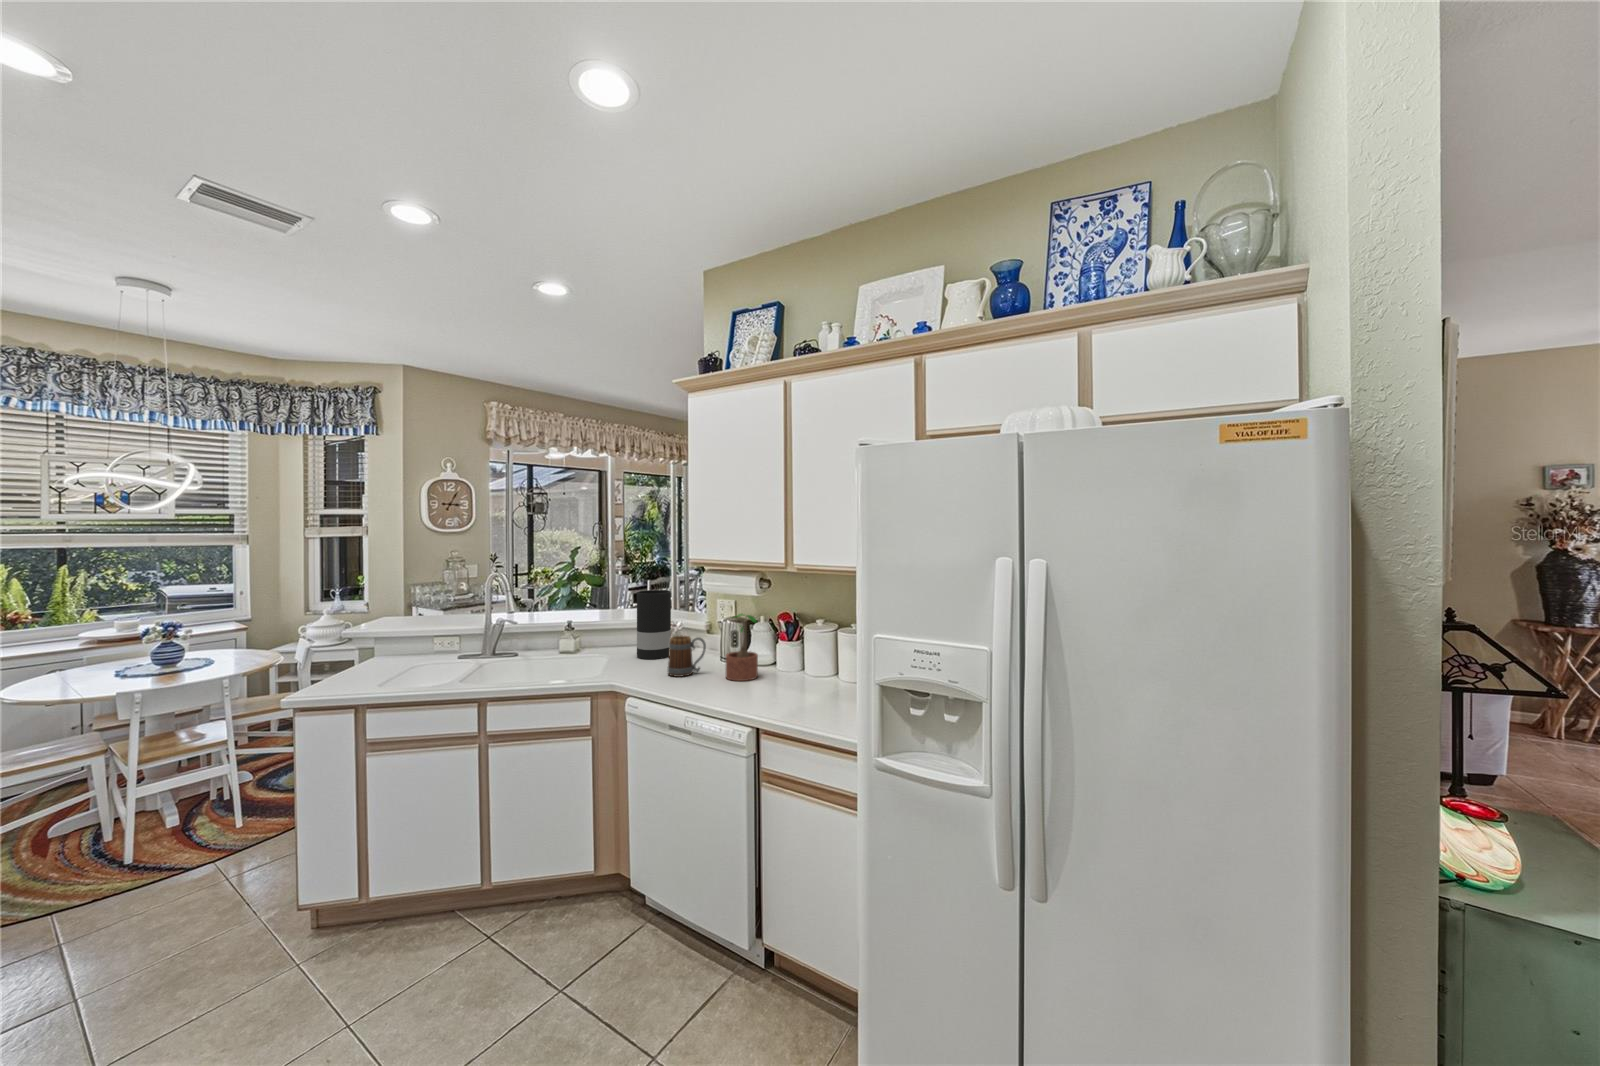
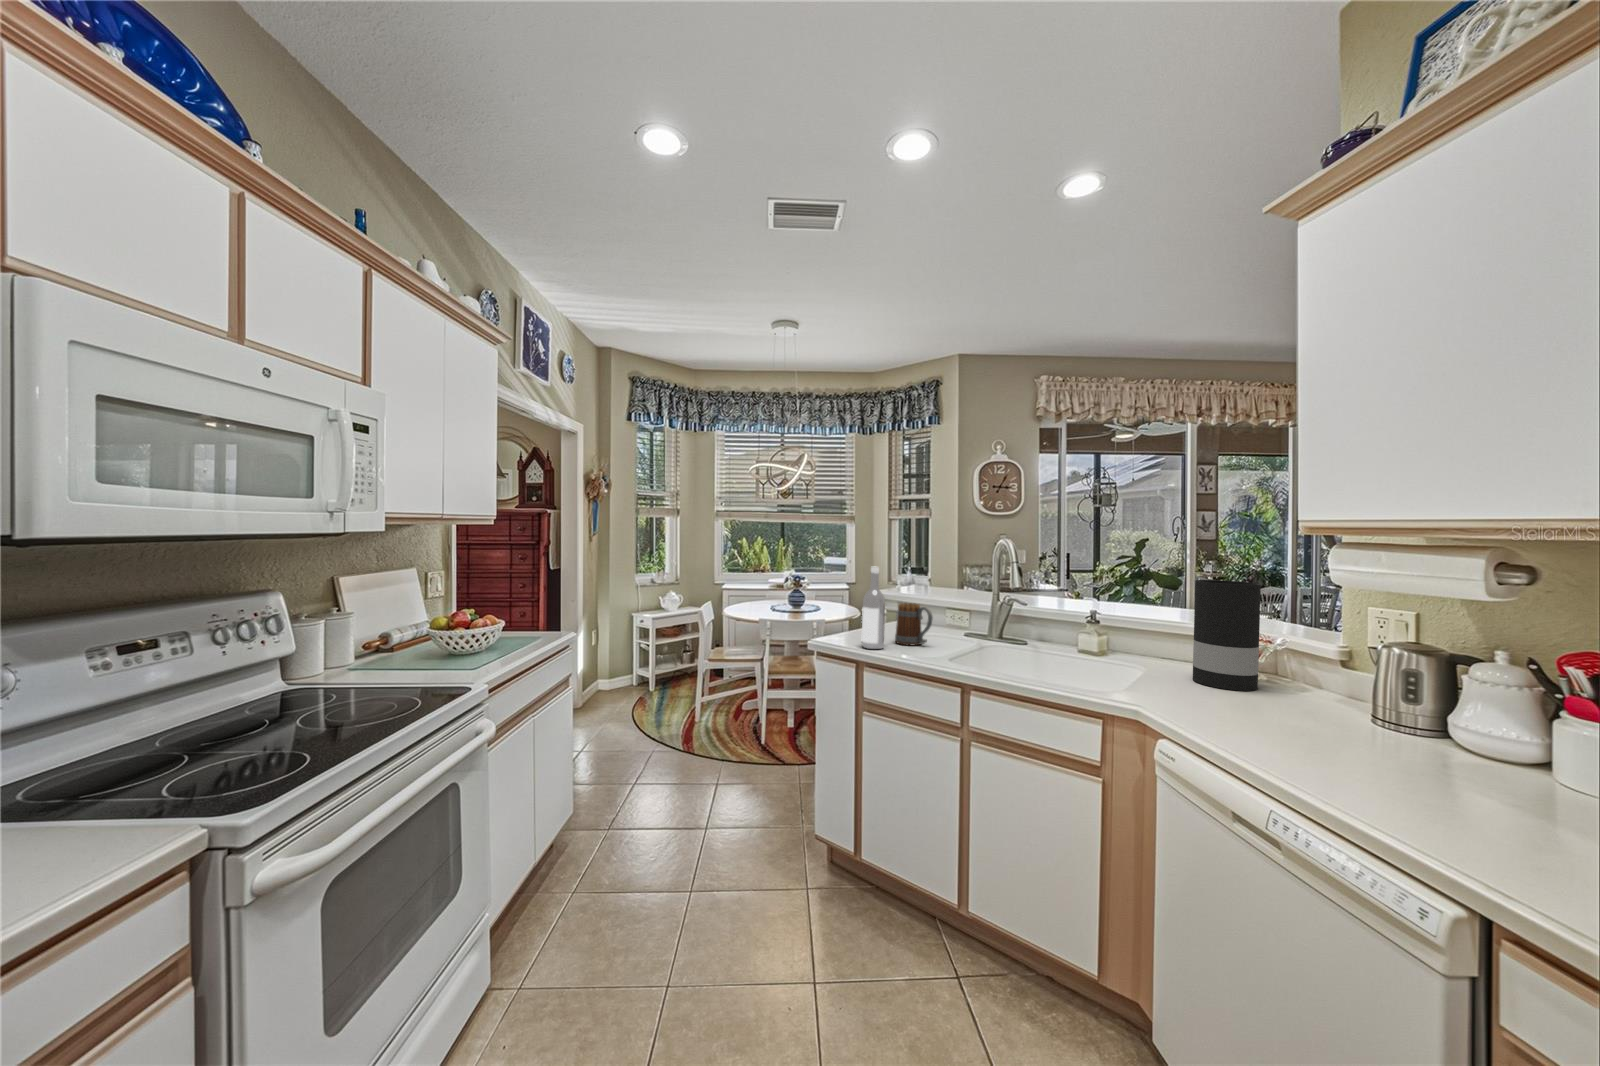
wine bottle: none [356,608,383,691] -> present [862,567,885,649]
potted plant: present [726,614,758,681] -> none [1381,635,1489,781]
mug: present [668,636,706,677] -> present [895,603,933,645]

